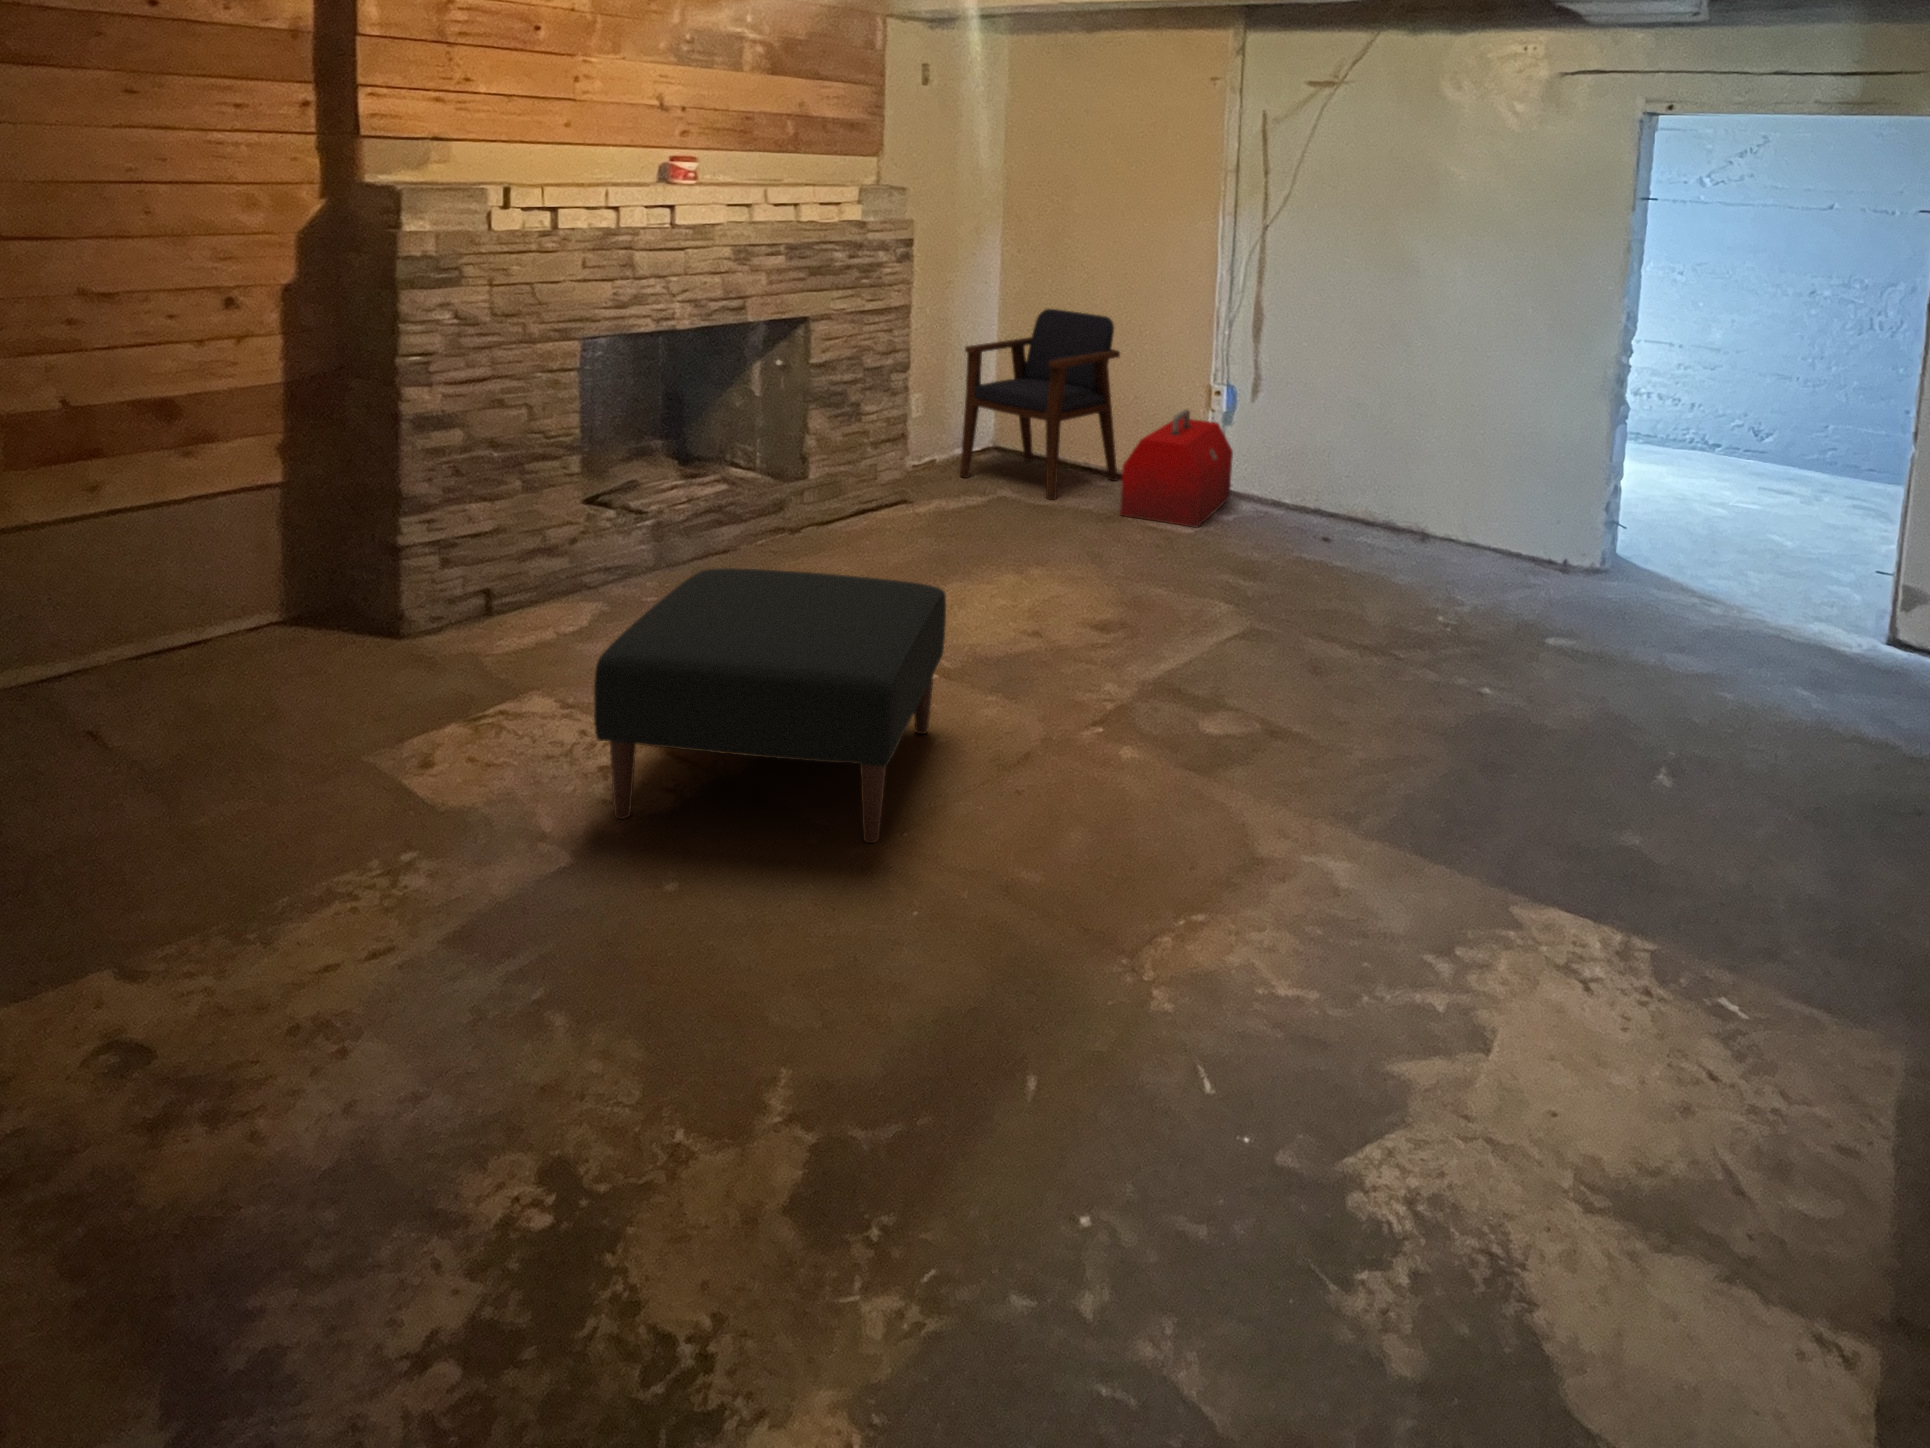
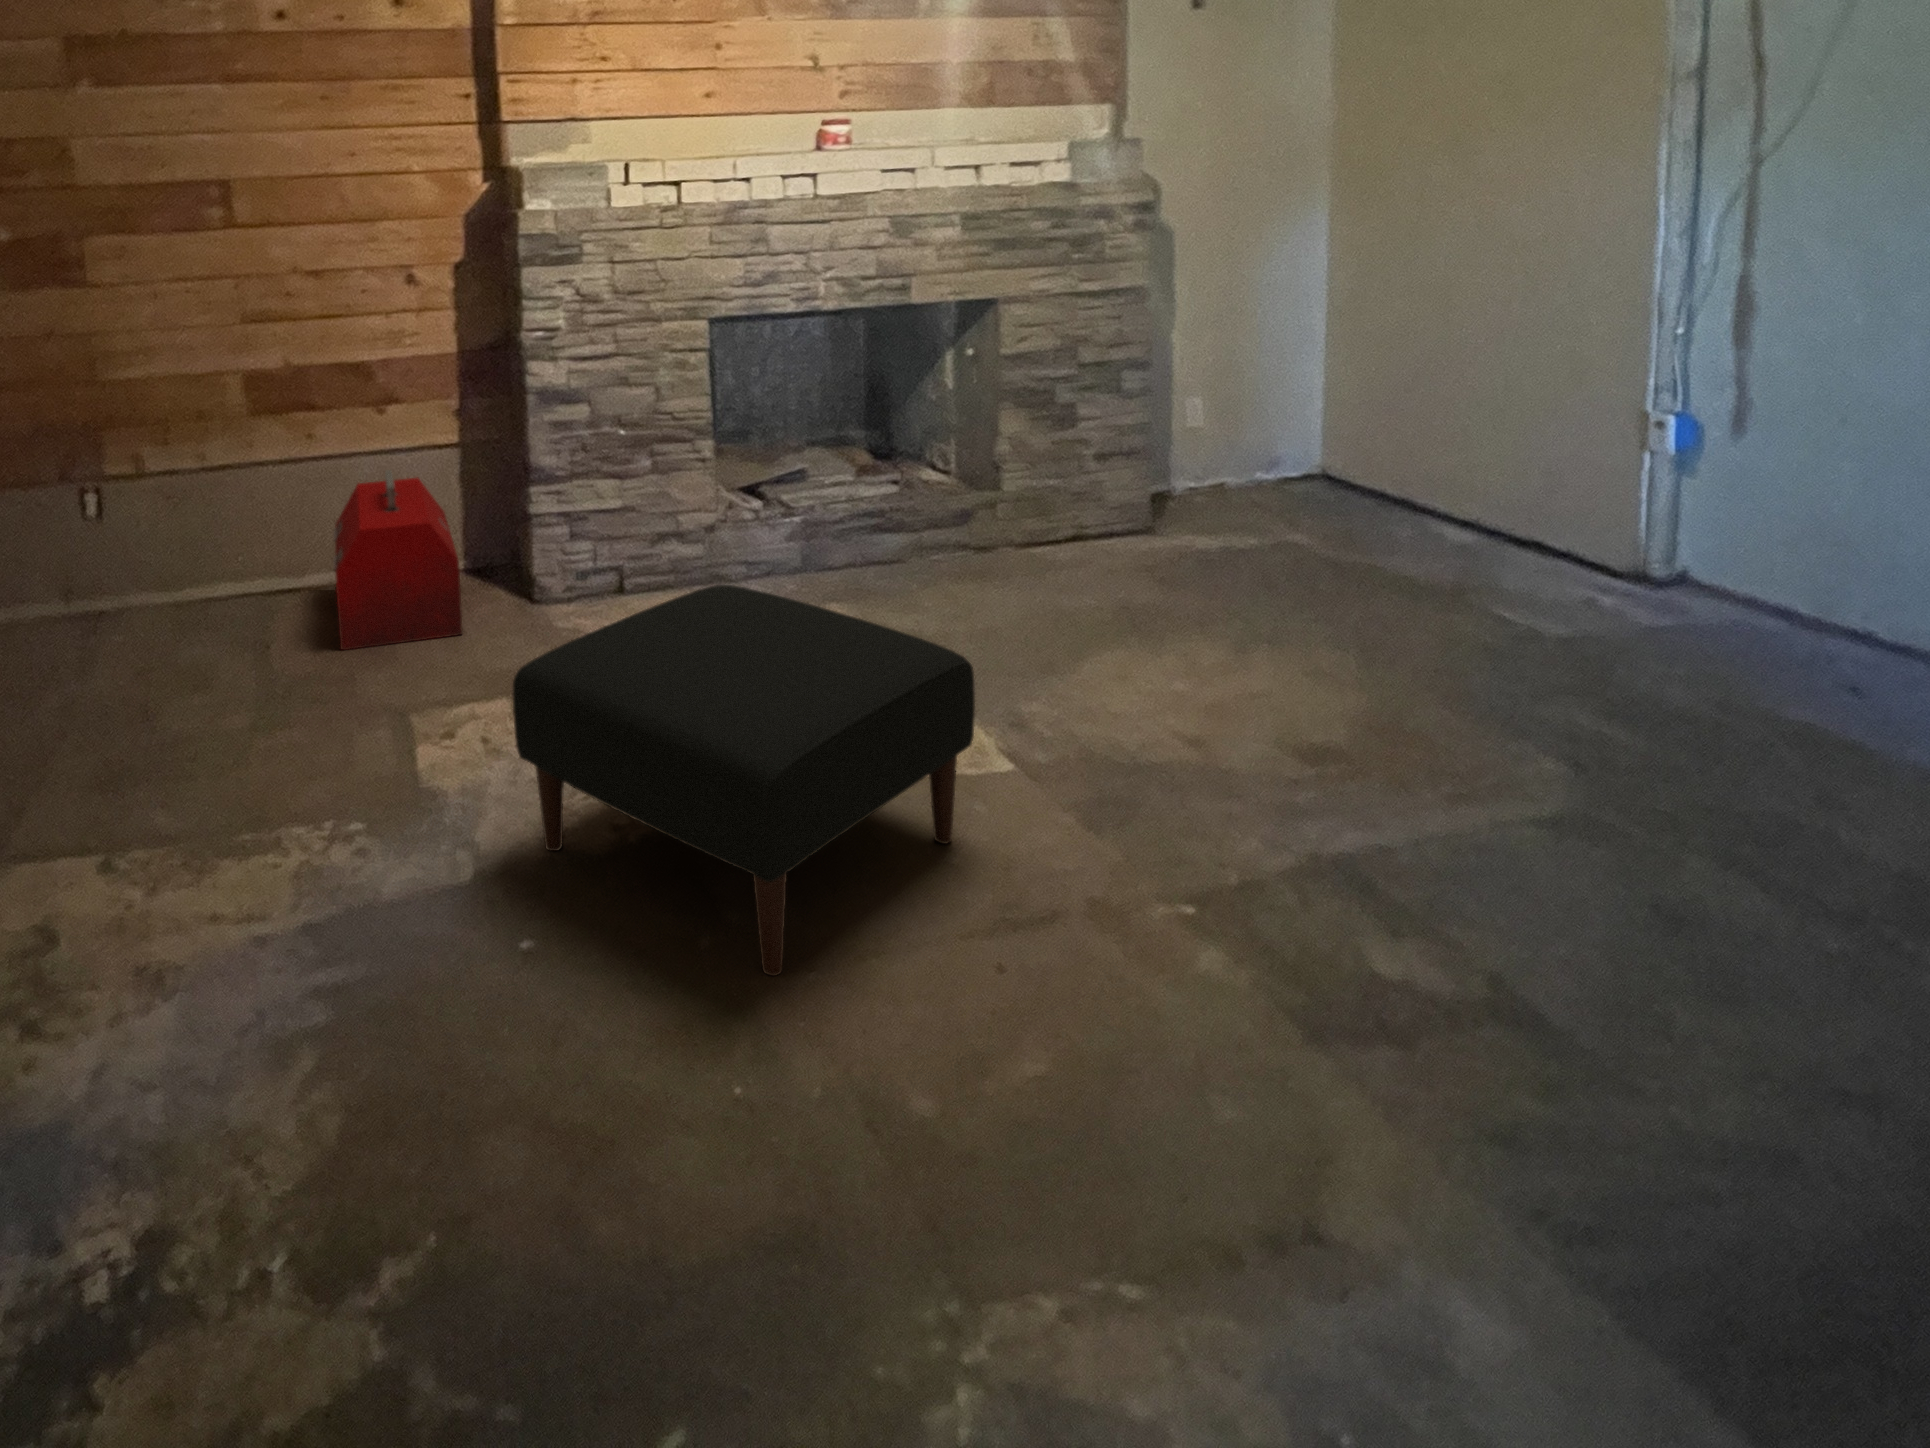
armchair: present [960,309,1120,500] -> none [1246,292,1491,554]
toolbox: present [1120,409,1233,527] -> present [333,470,463,650]

